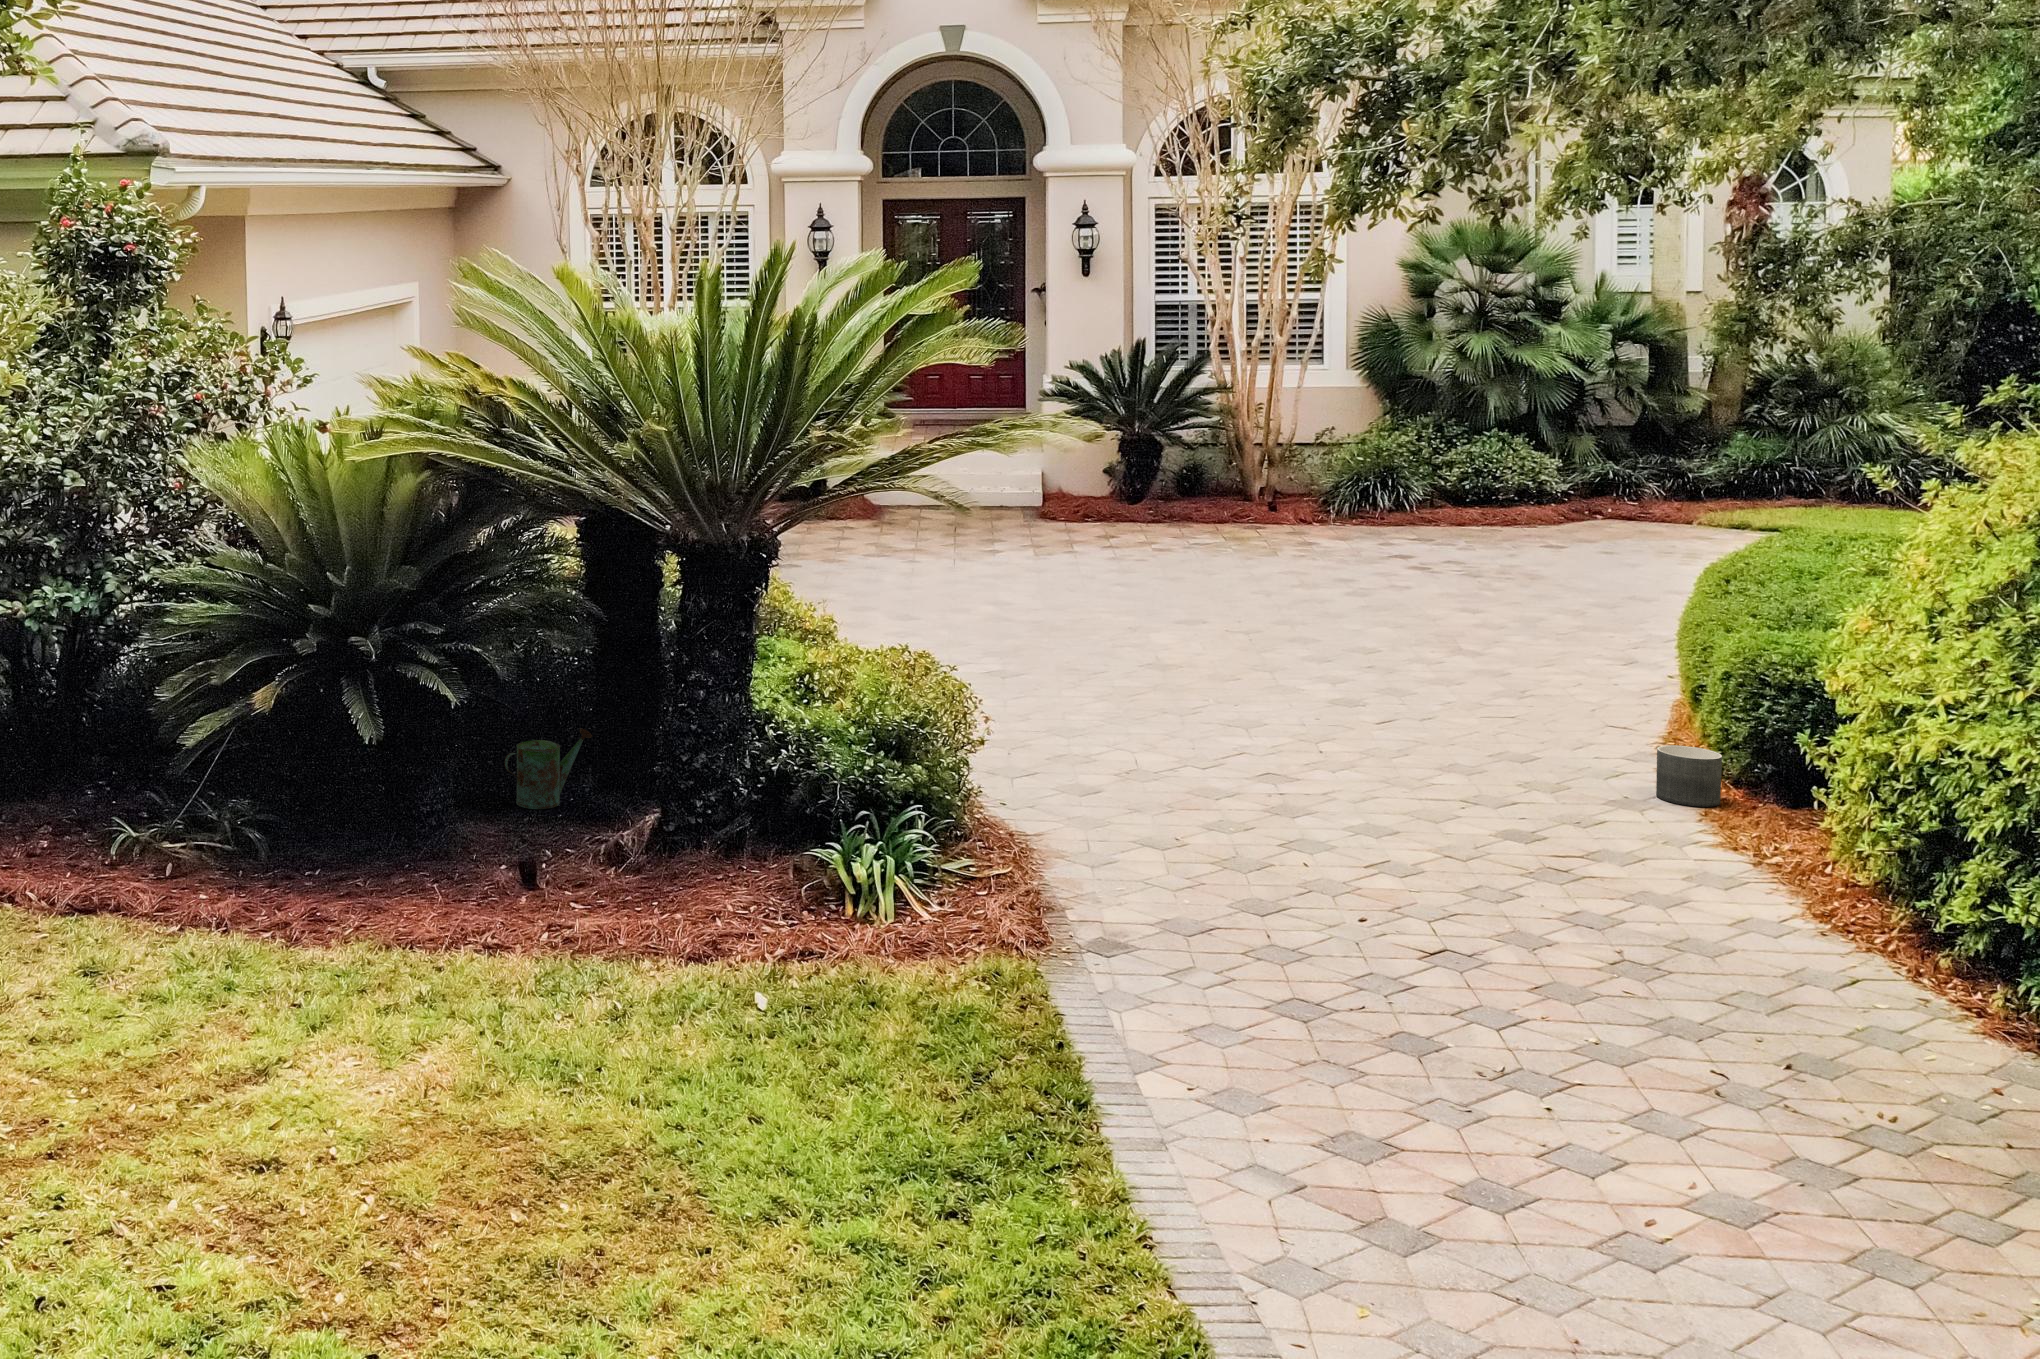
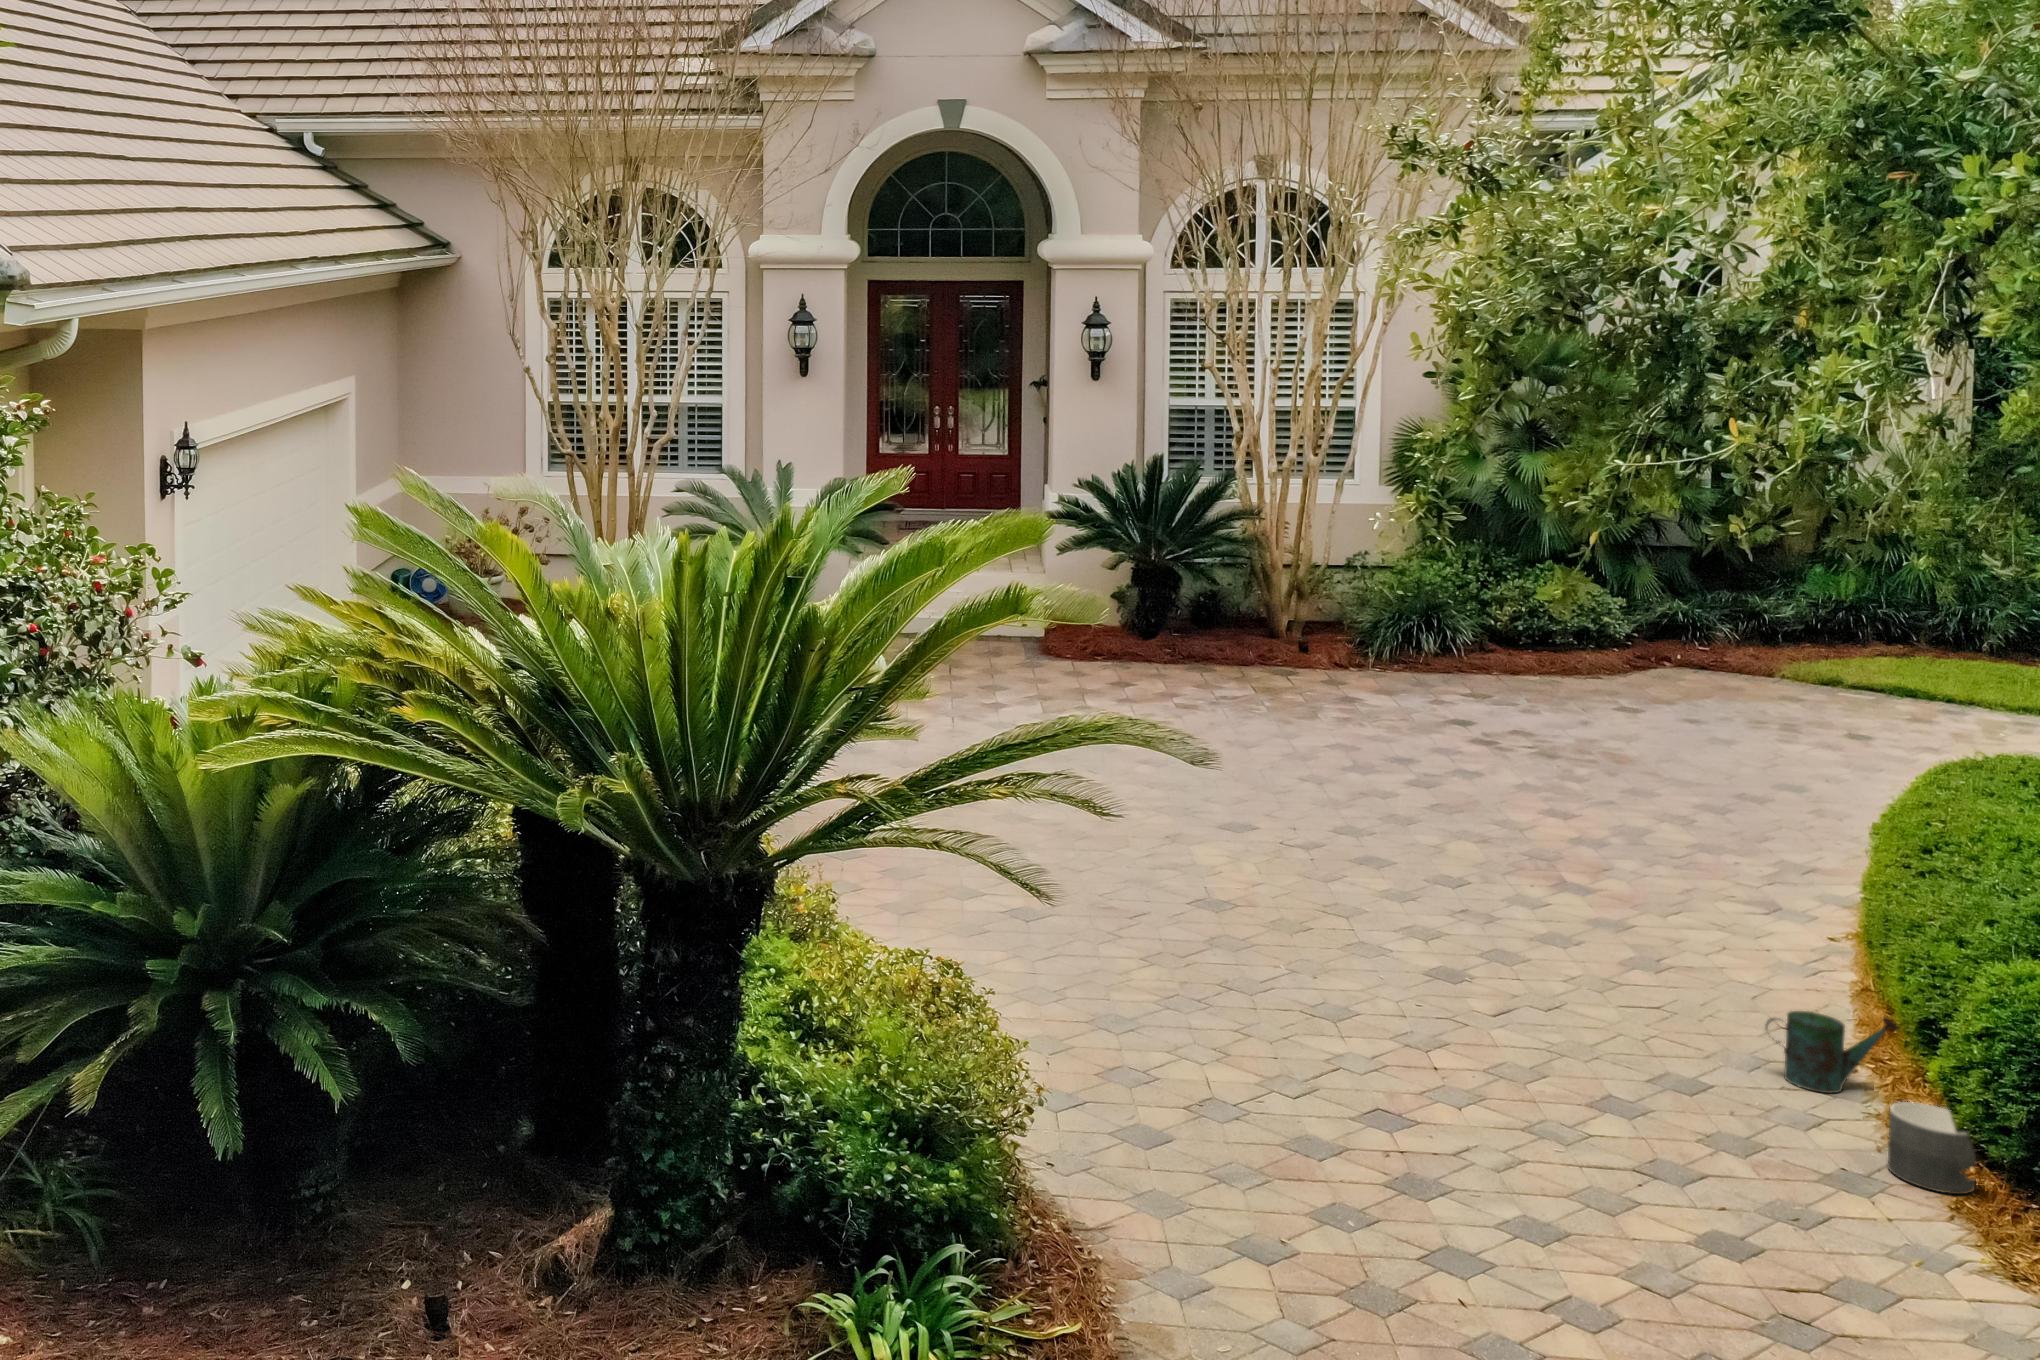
watering can: present [504,728,592,809] -> present [1766,1011,1899,1093]

